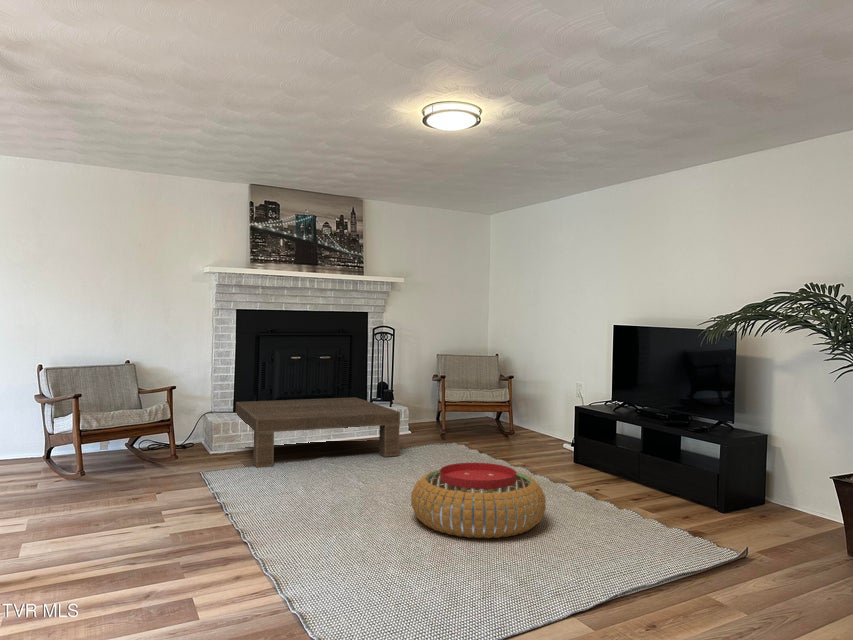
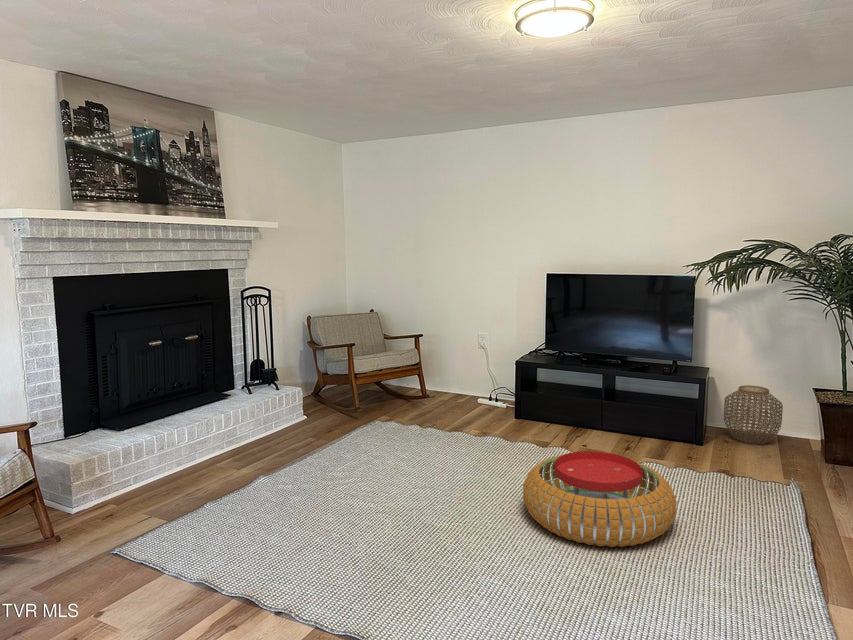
coffee table: present [236,397,400,467] -> none [77,380,351,519]
woven basket: none [760,452,833,526] -> present [724,385,783,444]

